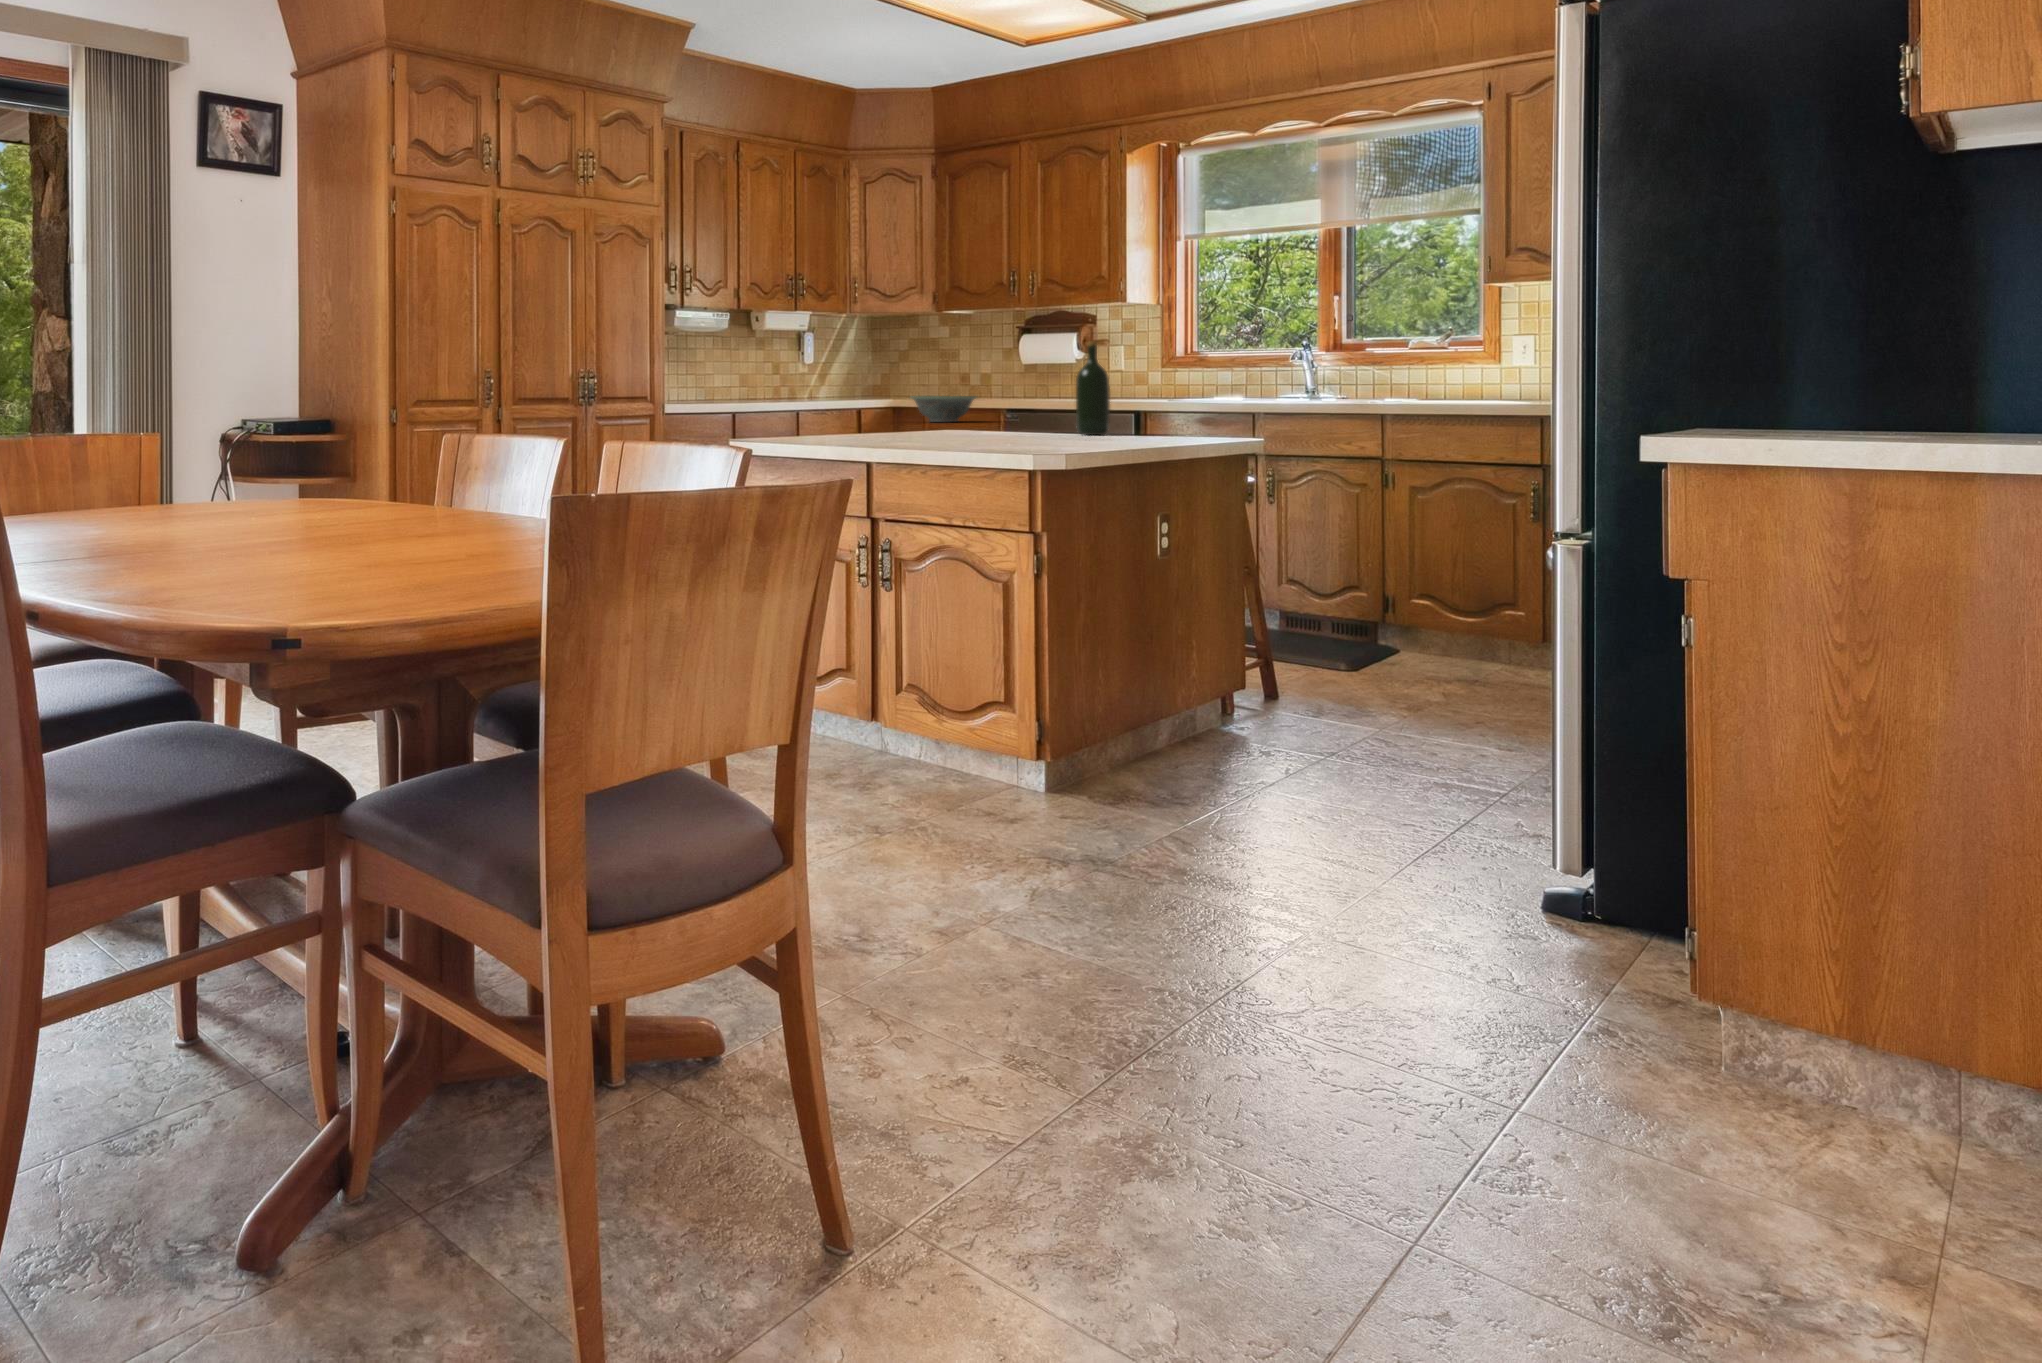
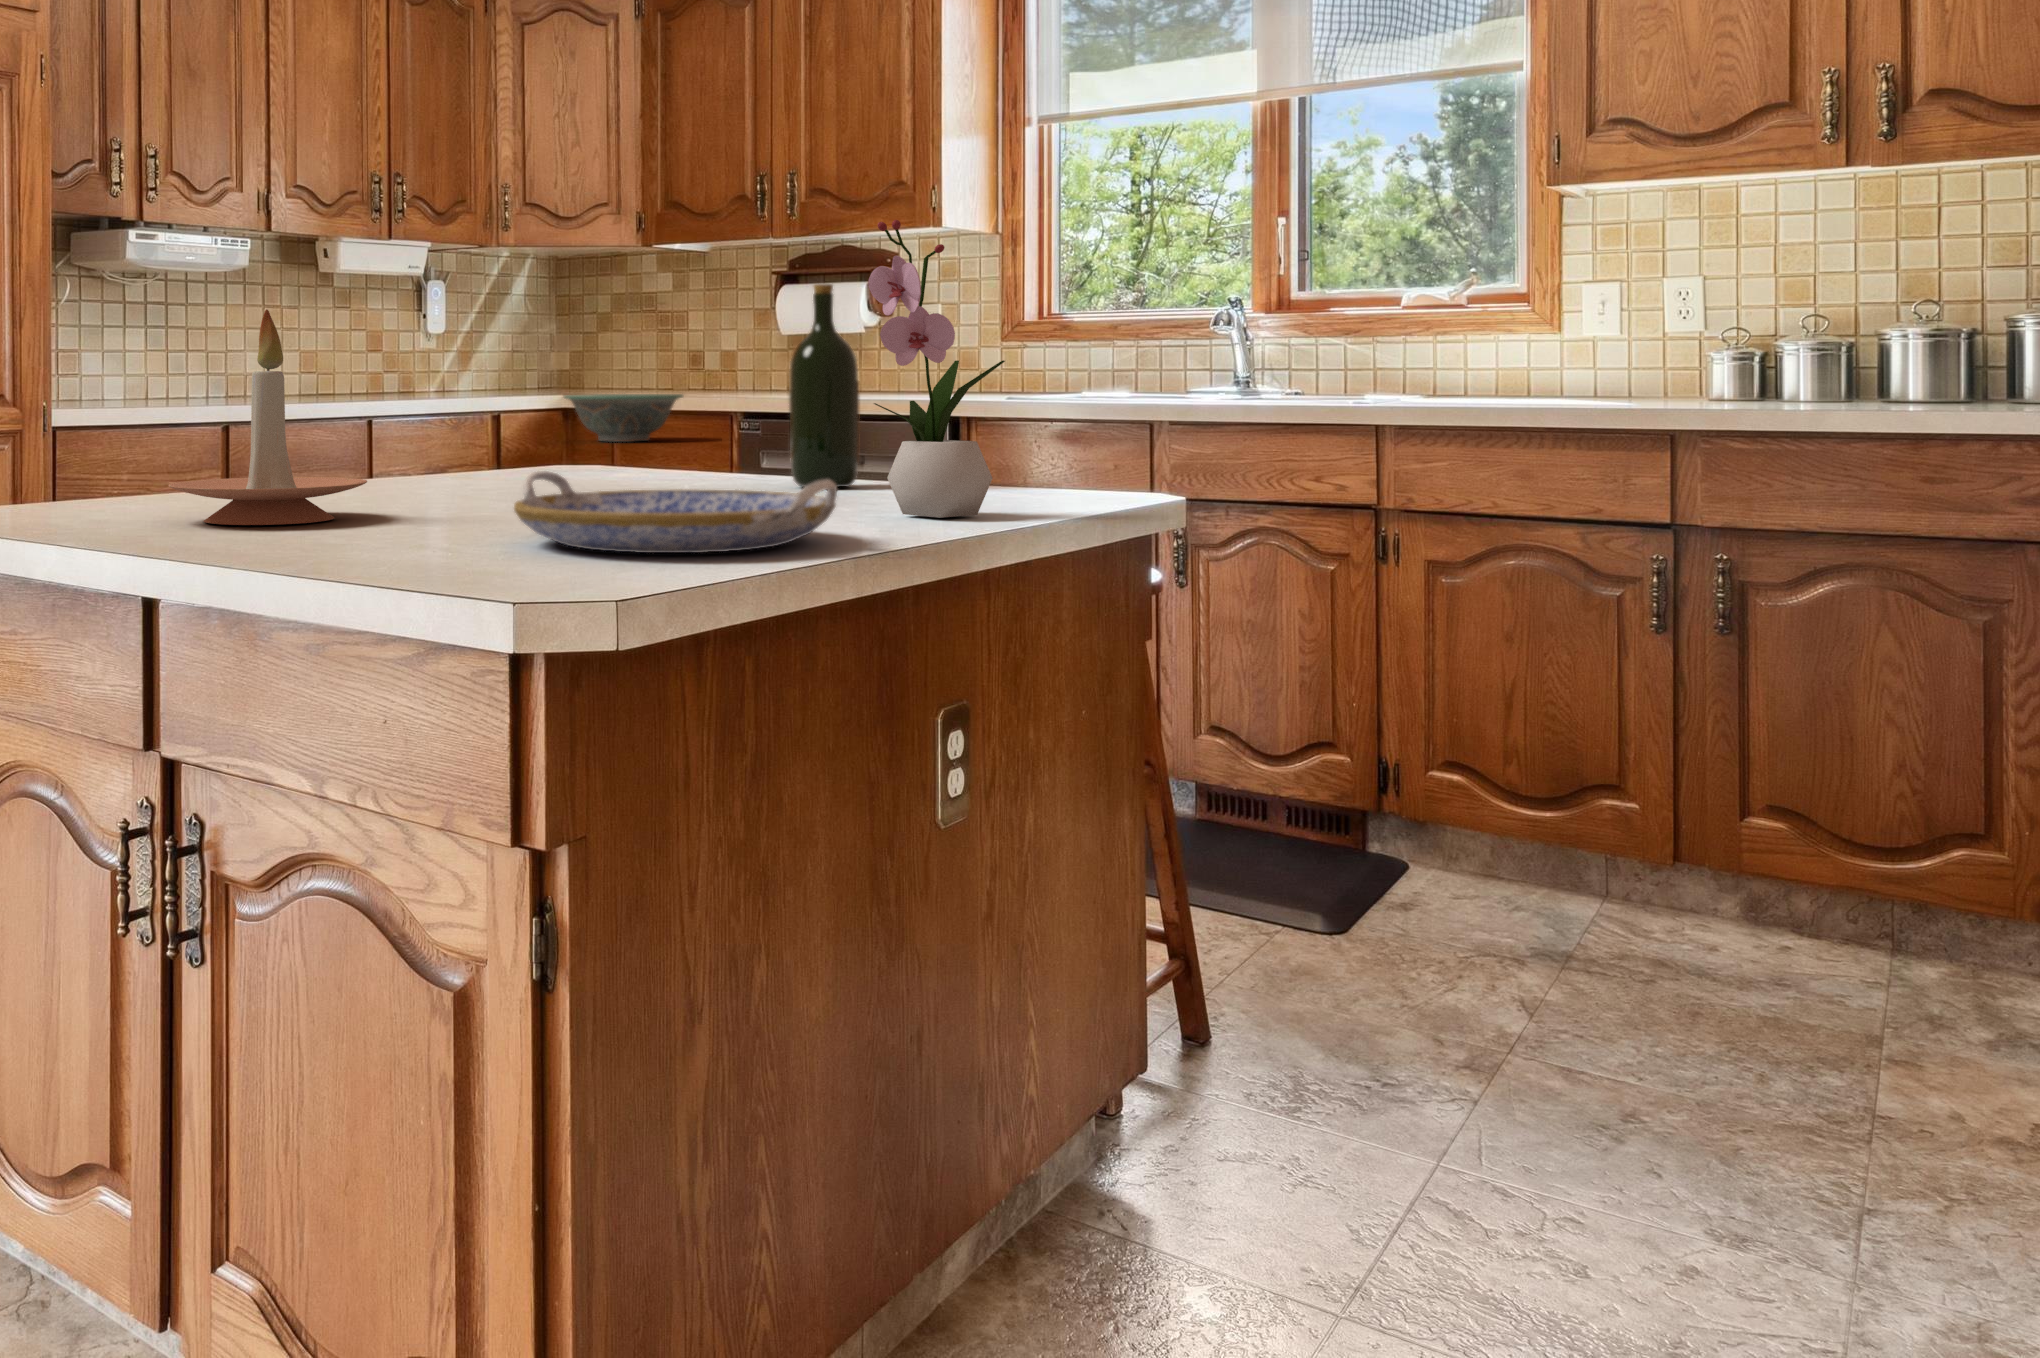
flower arrangement: none [1128,318,1187,440] -> present [868,220,1005,518]
candle holder: none [834,356,914,441] -> present [168,309,367,525]
serving tray: none [995,419,1127,445] -> present [514,471,837,553]

